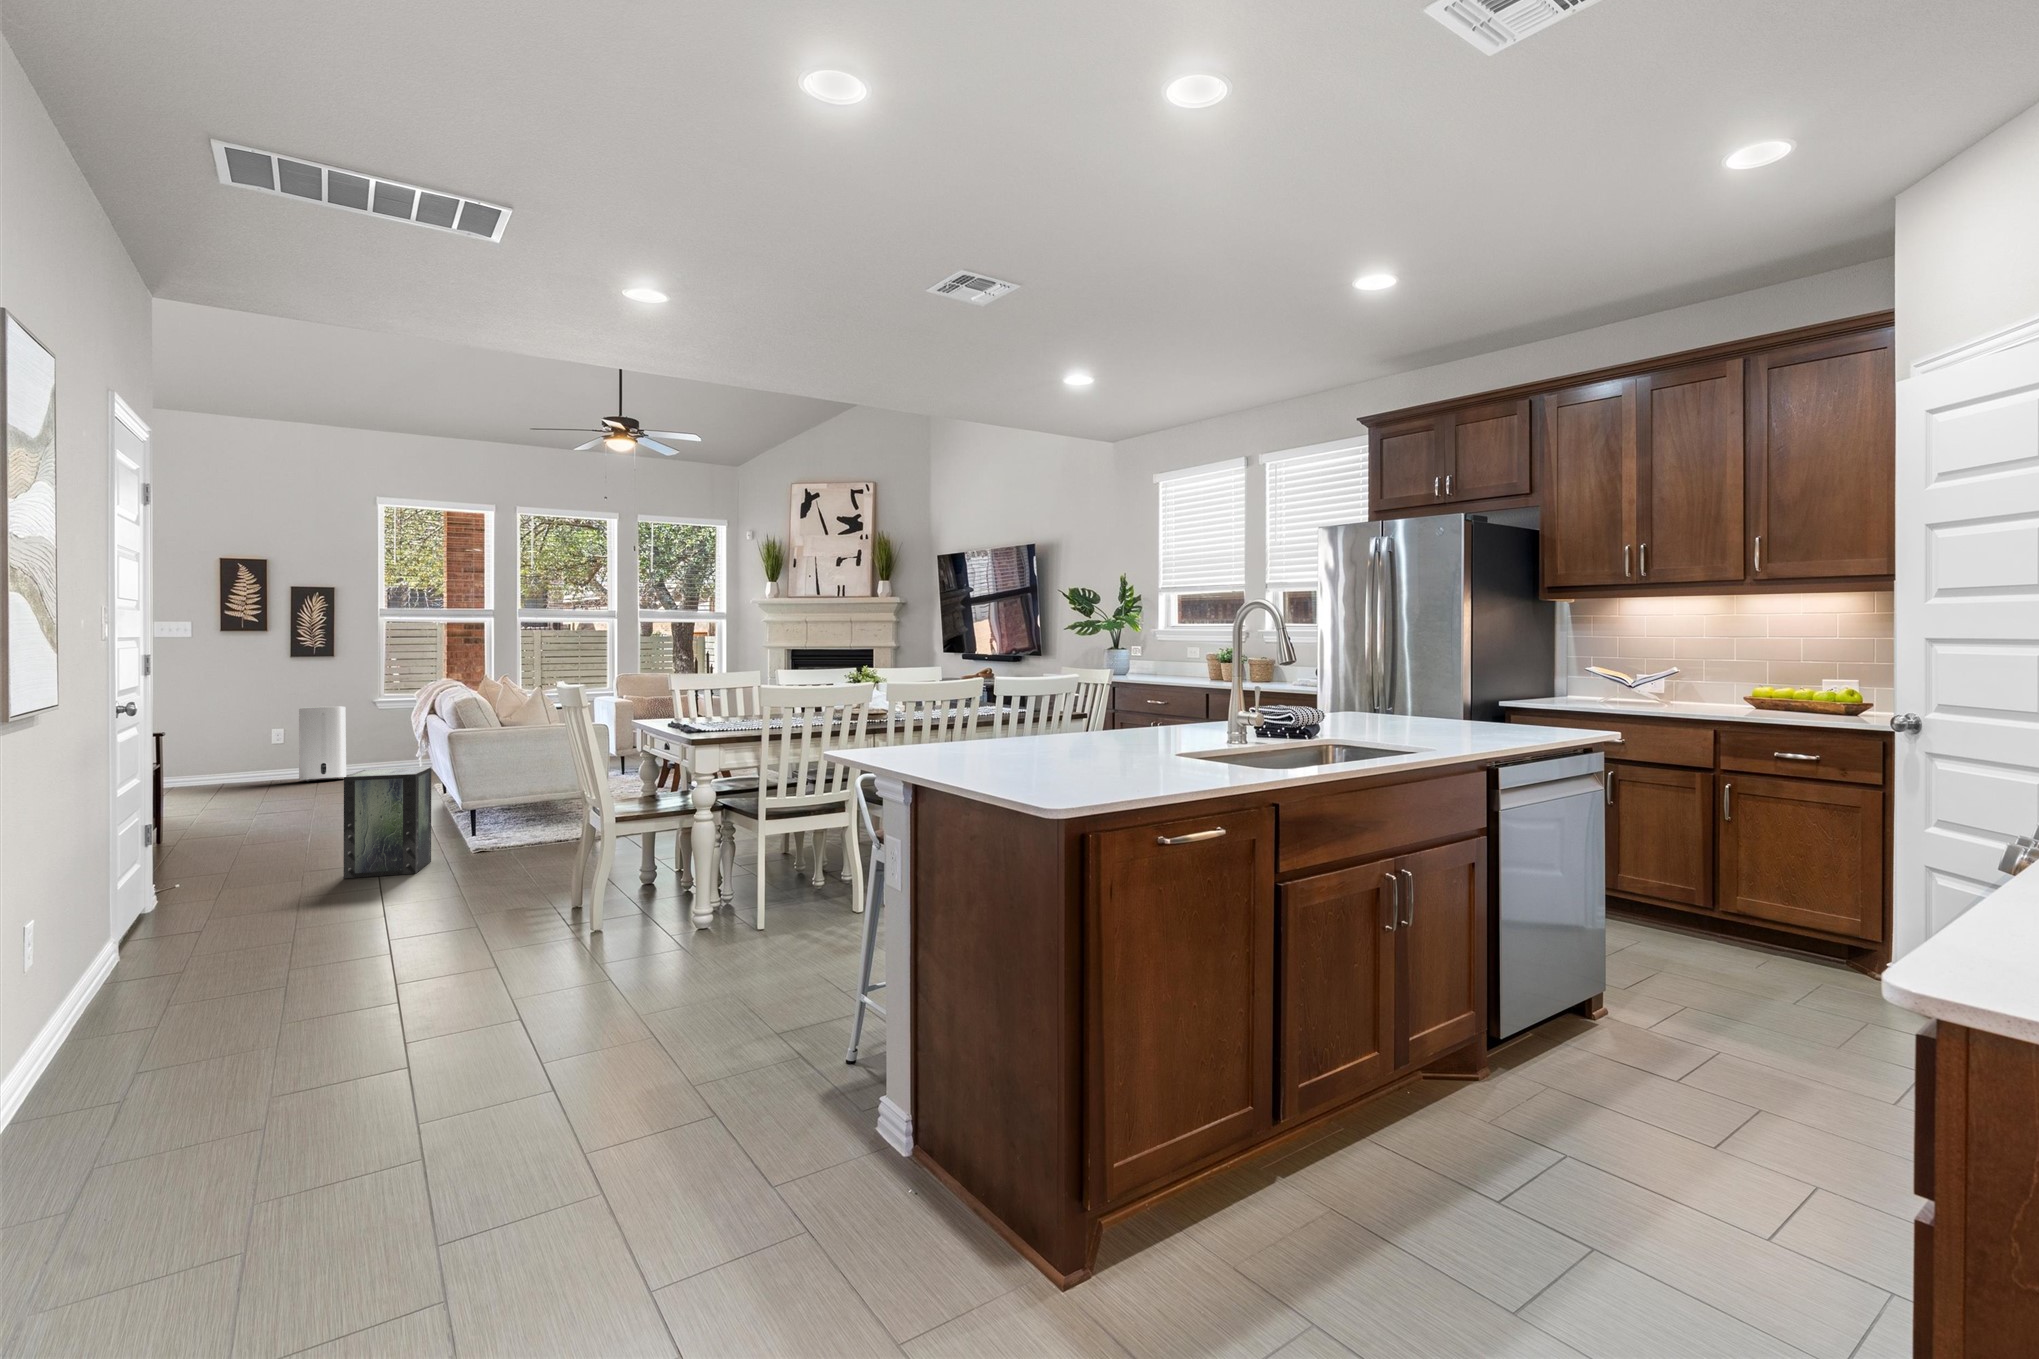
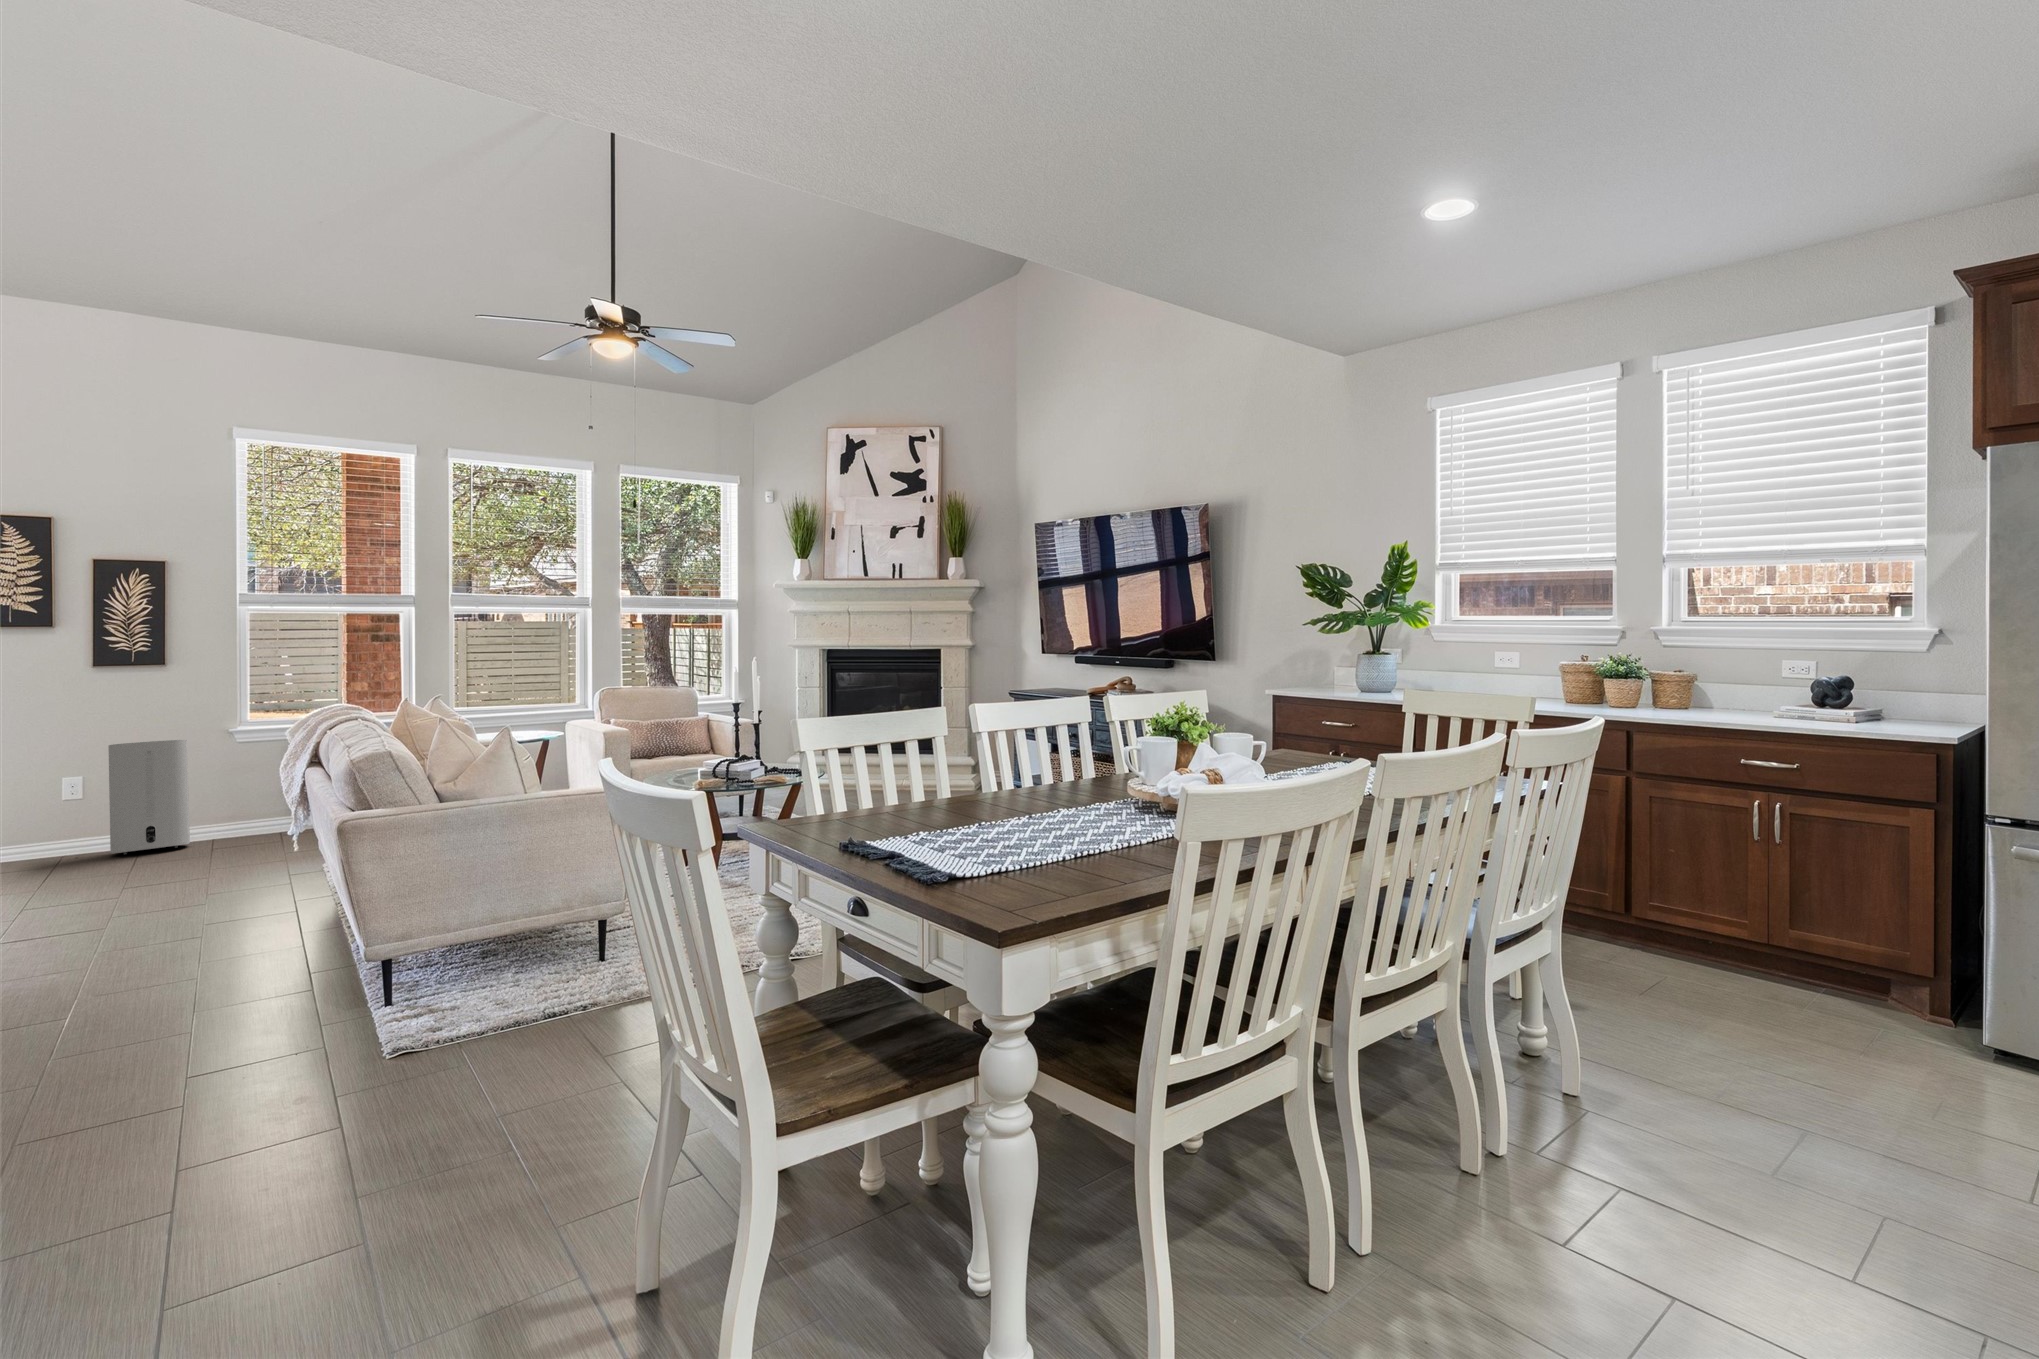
storage box: present [344,767,431,878] -> none [71,920,296,1204]

